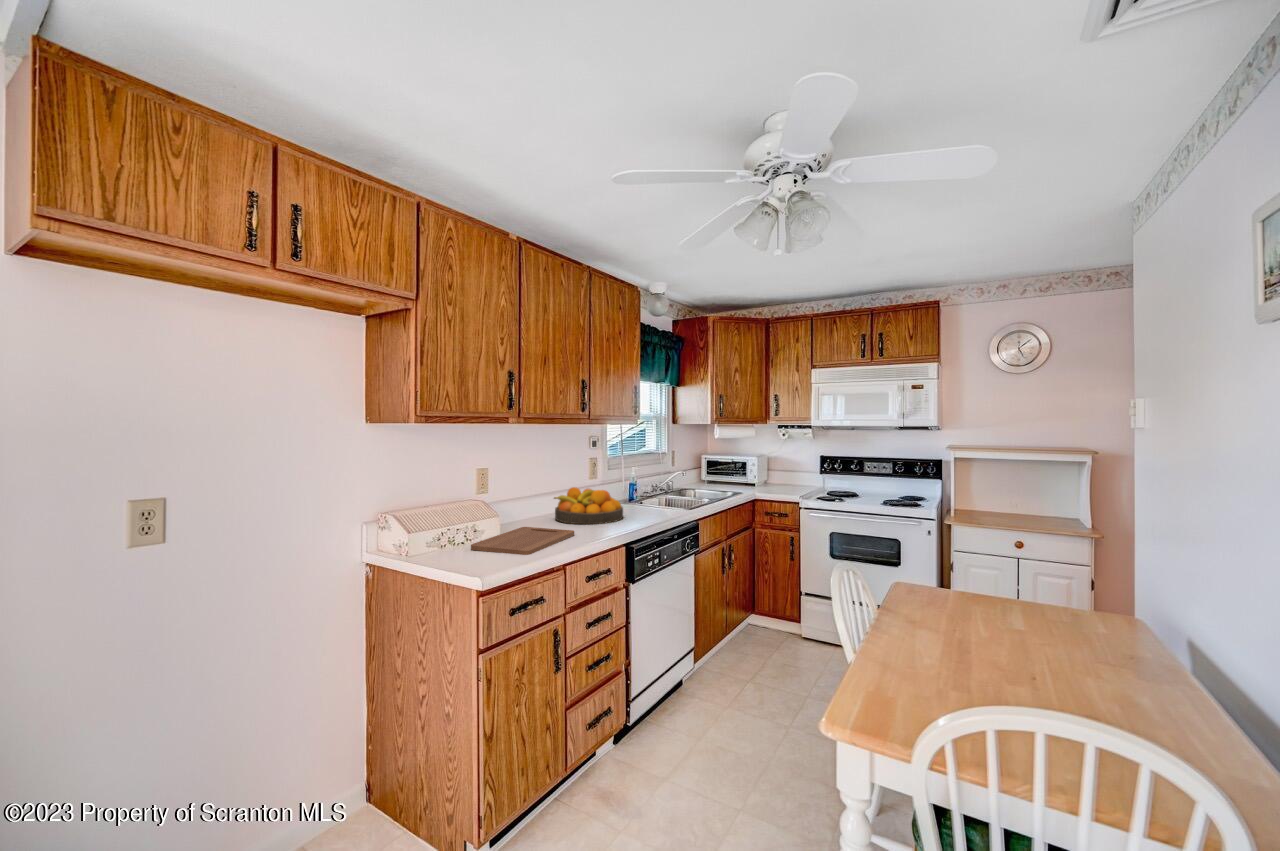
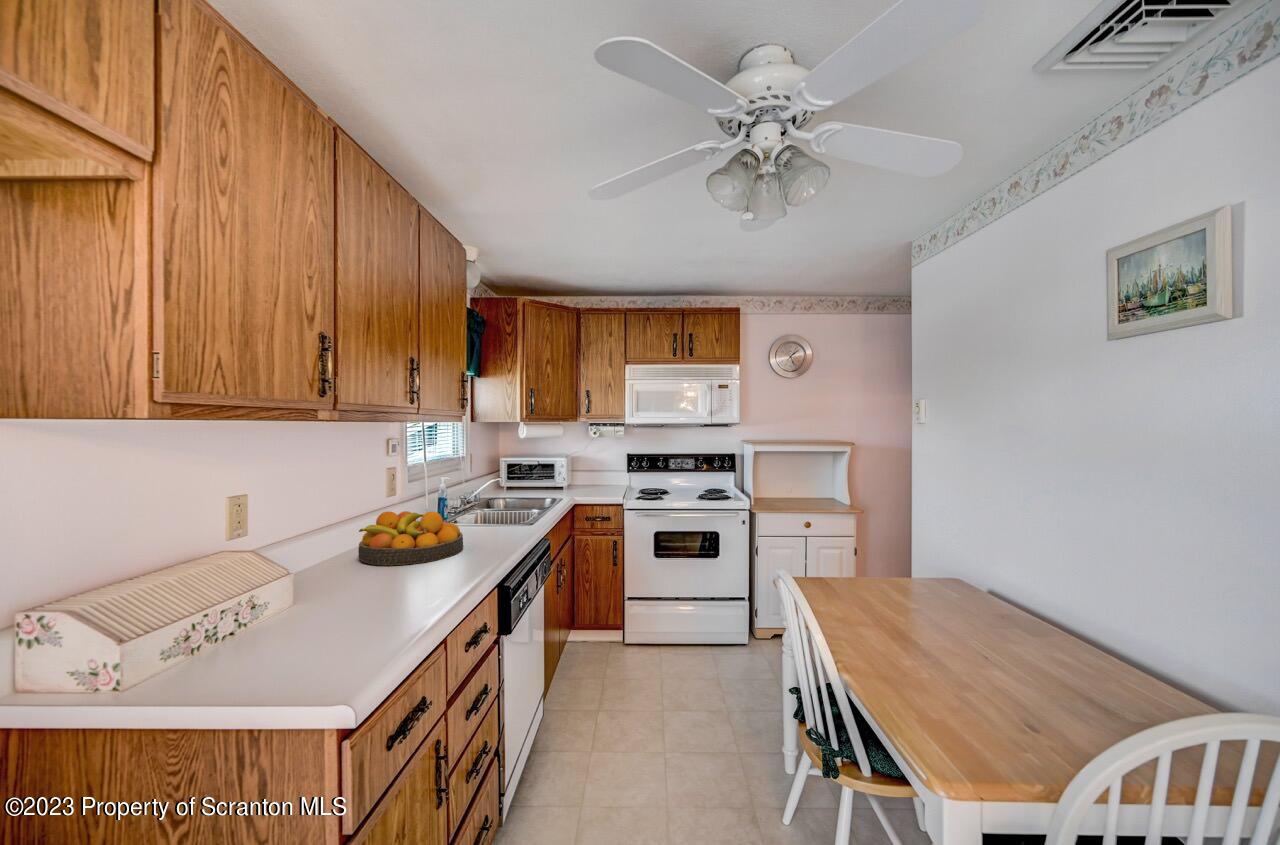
cutting board: present [471,527,574,555] -> none [259,577,424,644]

